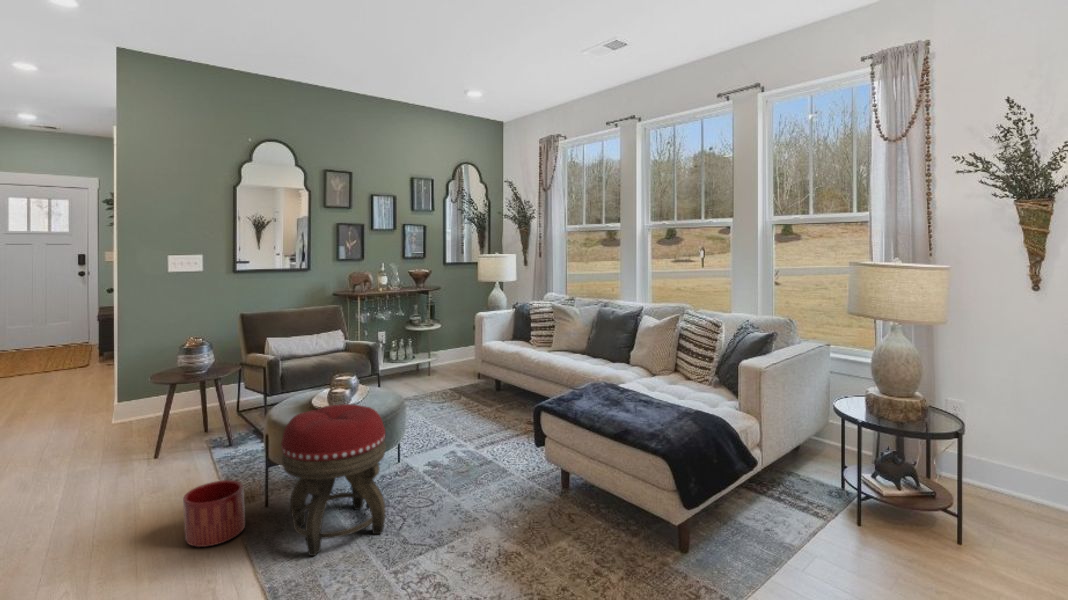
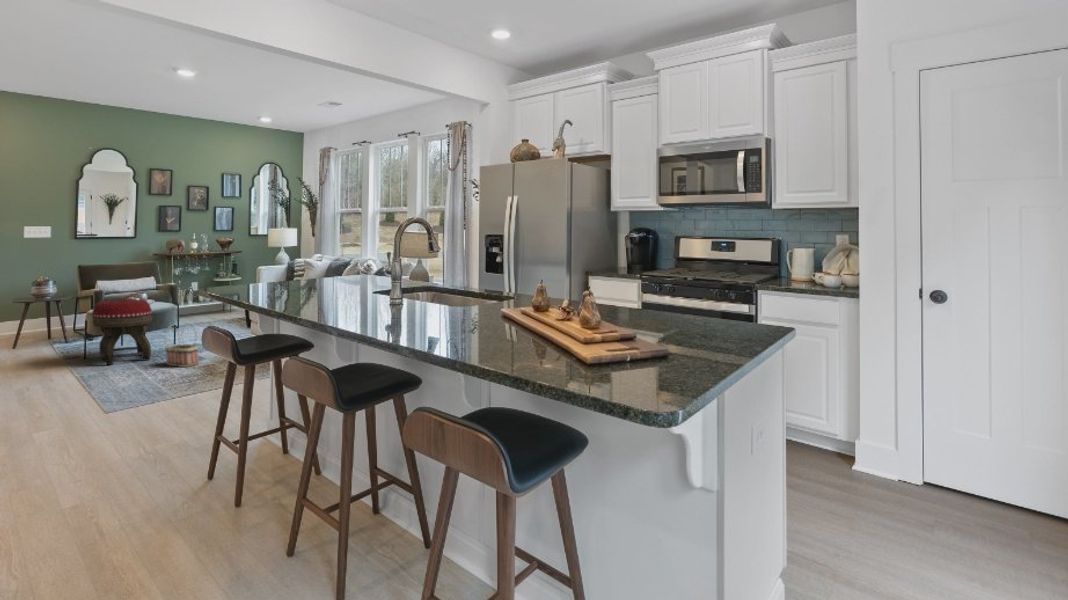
basket: none [424,471,491,576] -> present [165,325,198,367]
planter: present [183,480,245,547] -> none [39,338,74,365]

